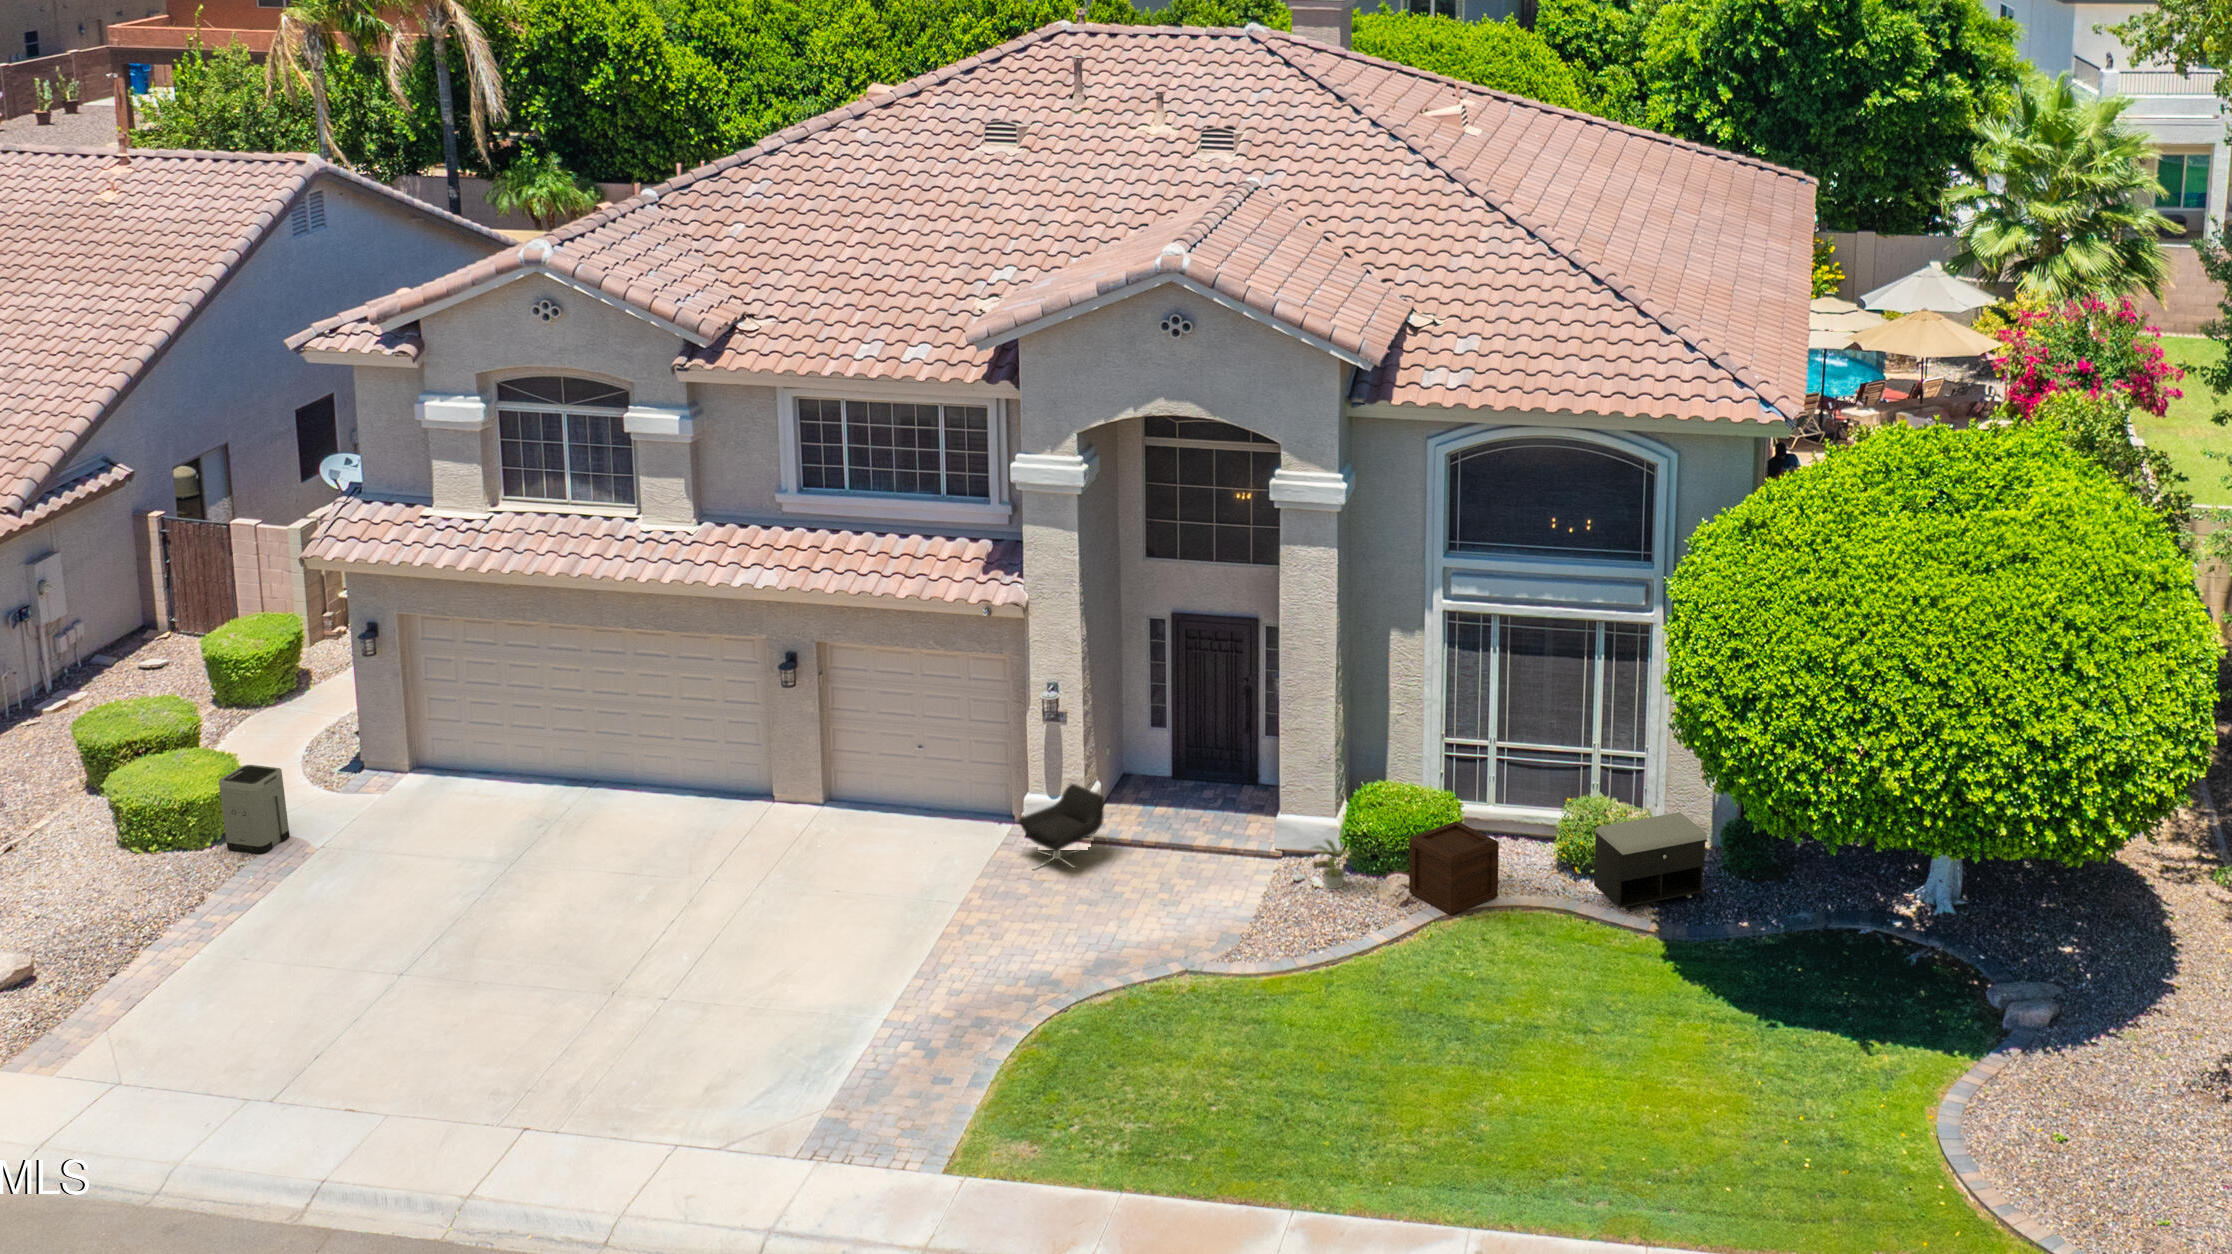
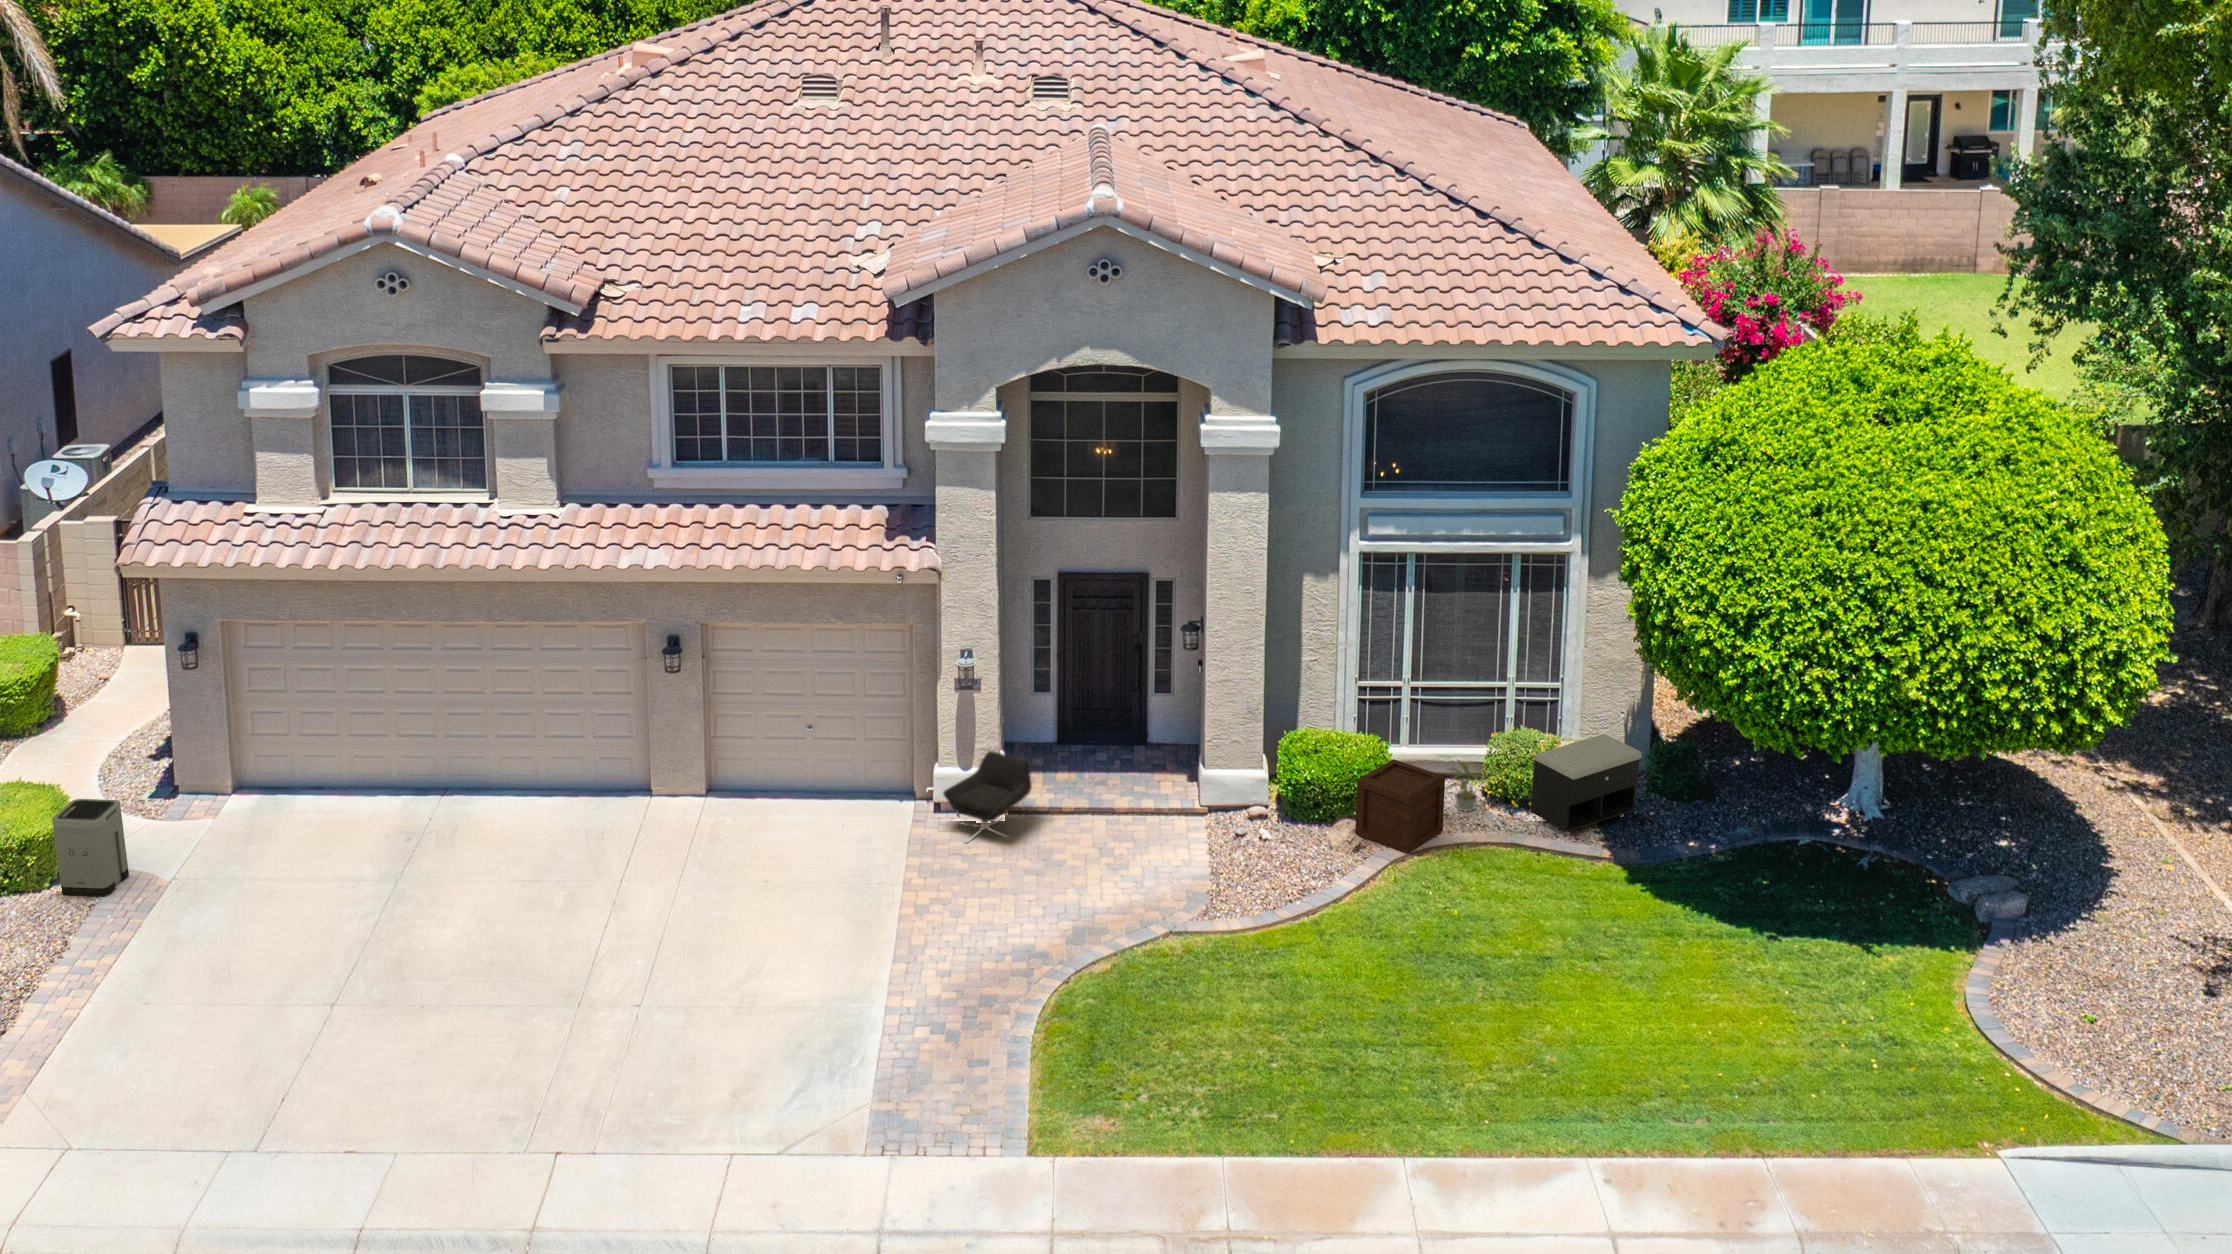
potted plant: present [1310,840,1355,889] -> present [1447,763,1489,811]

